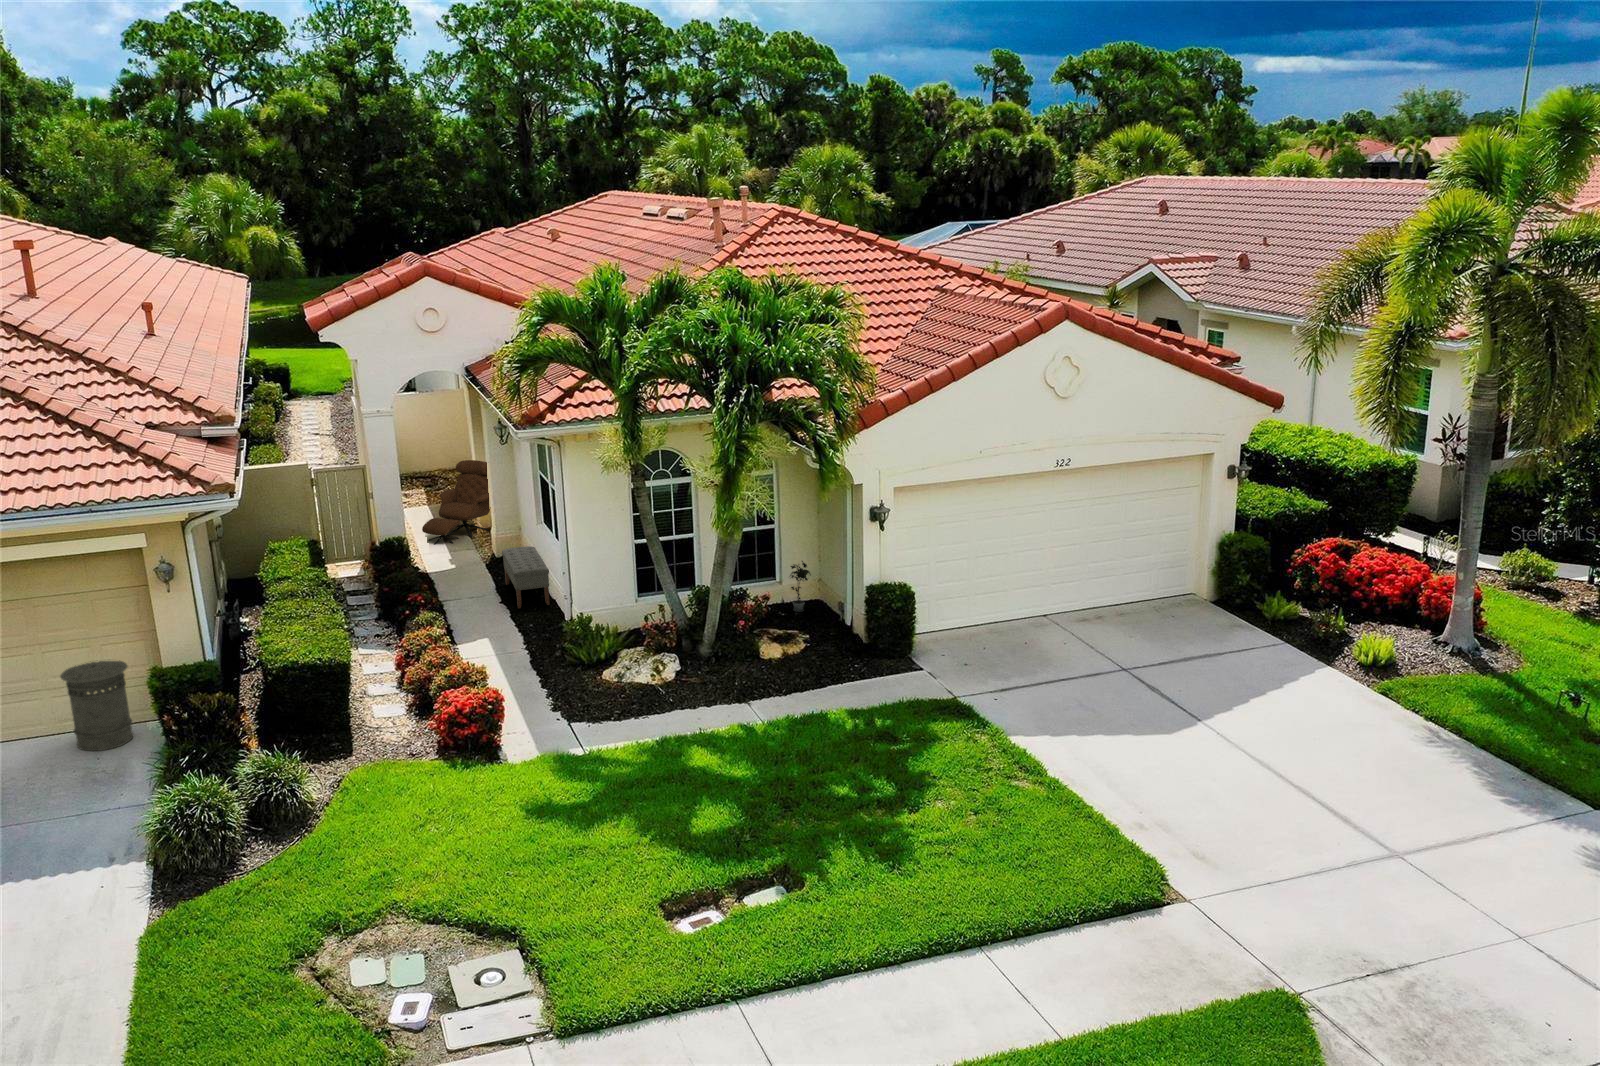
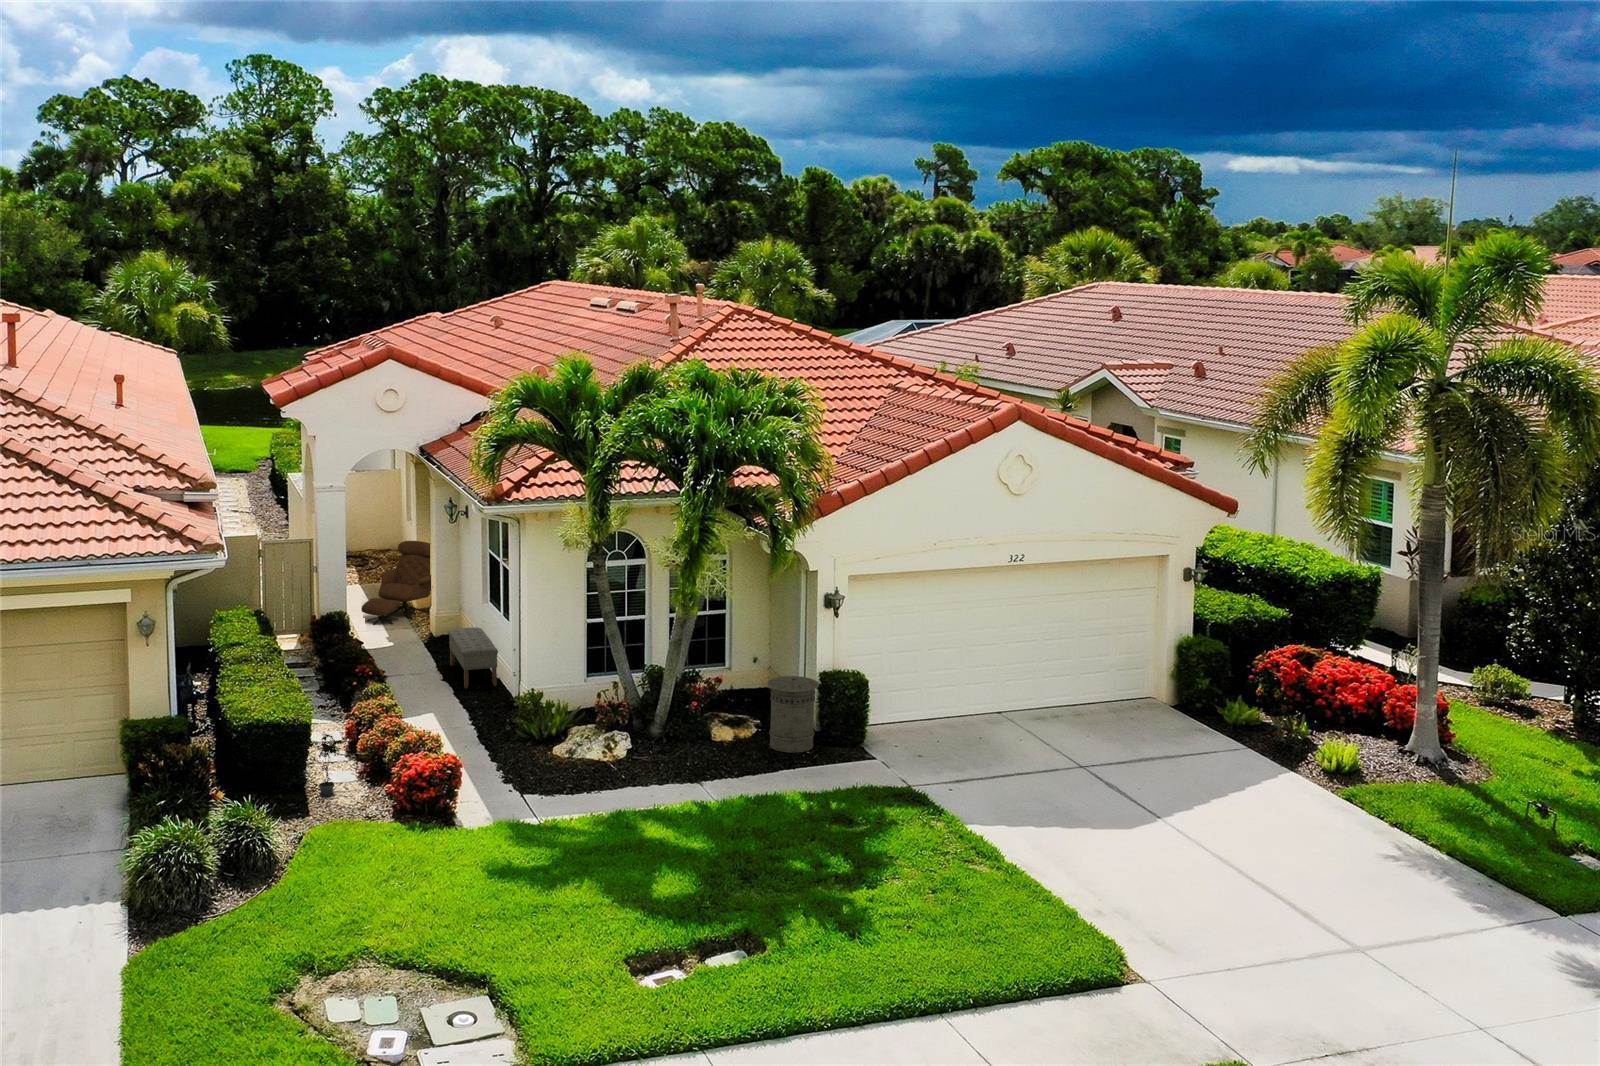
potted plant: present [790,561,811,612] -> present [308,734,349,797]
trash can: present [60,660,134,751] -> present [767,676,819,753]

